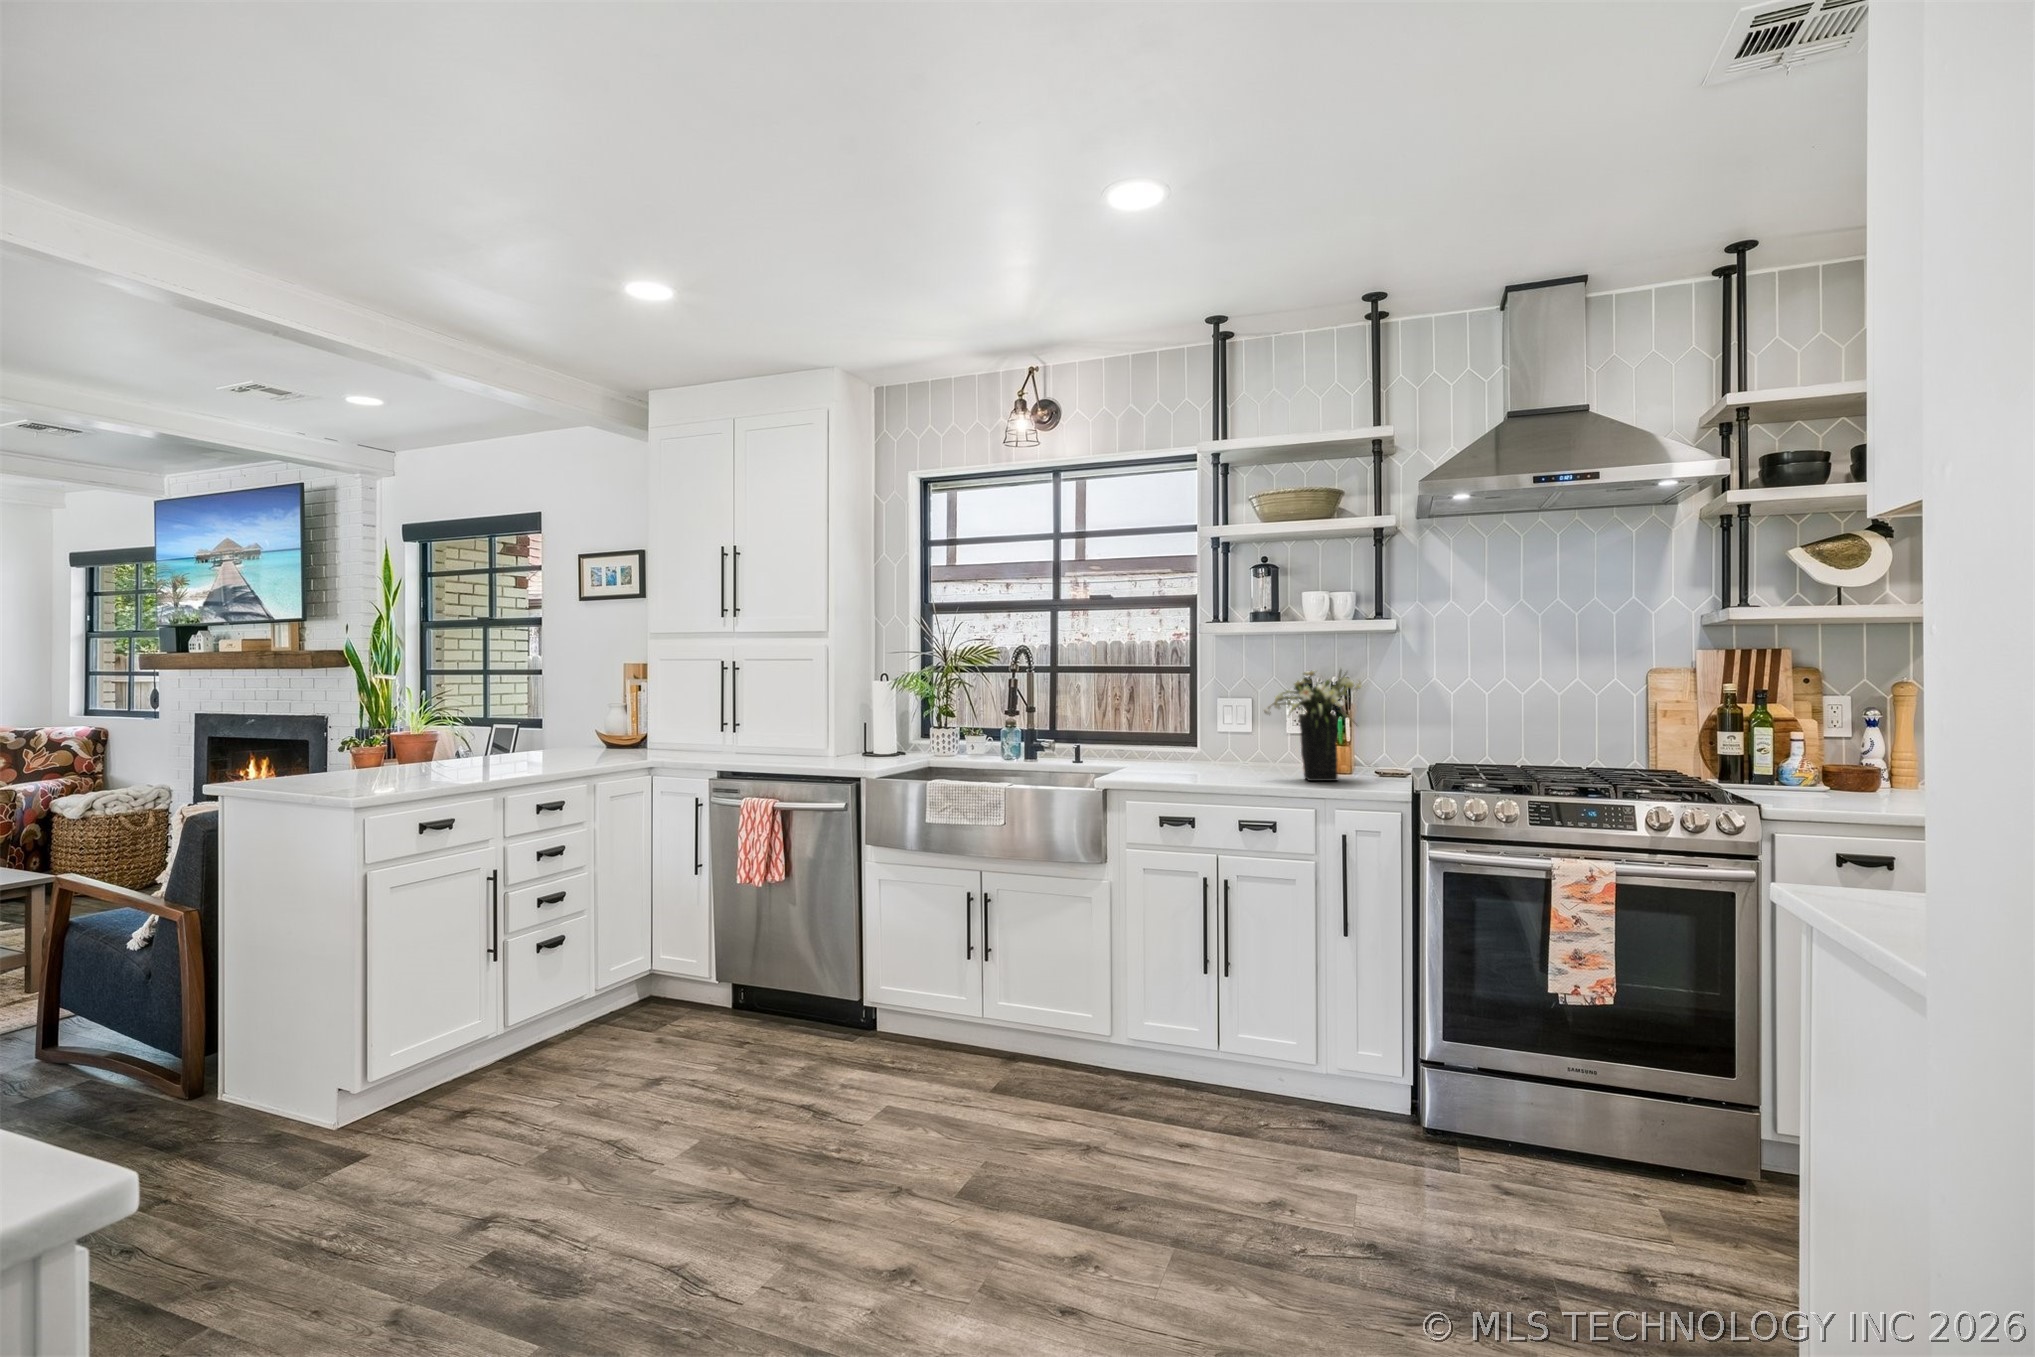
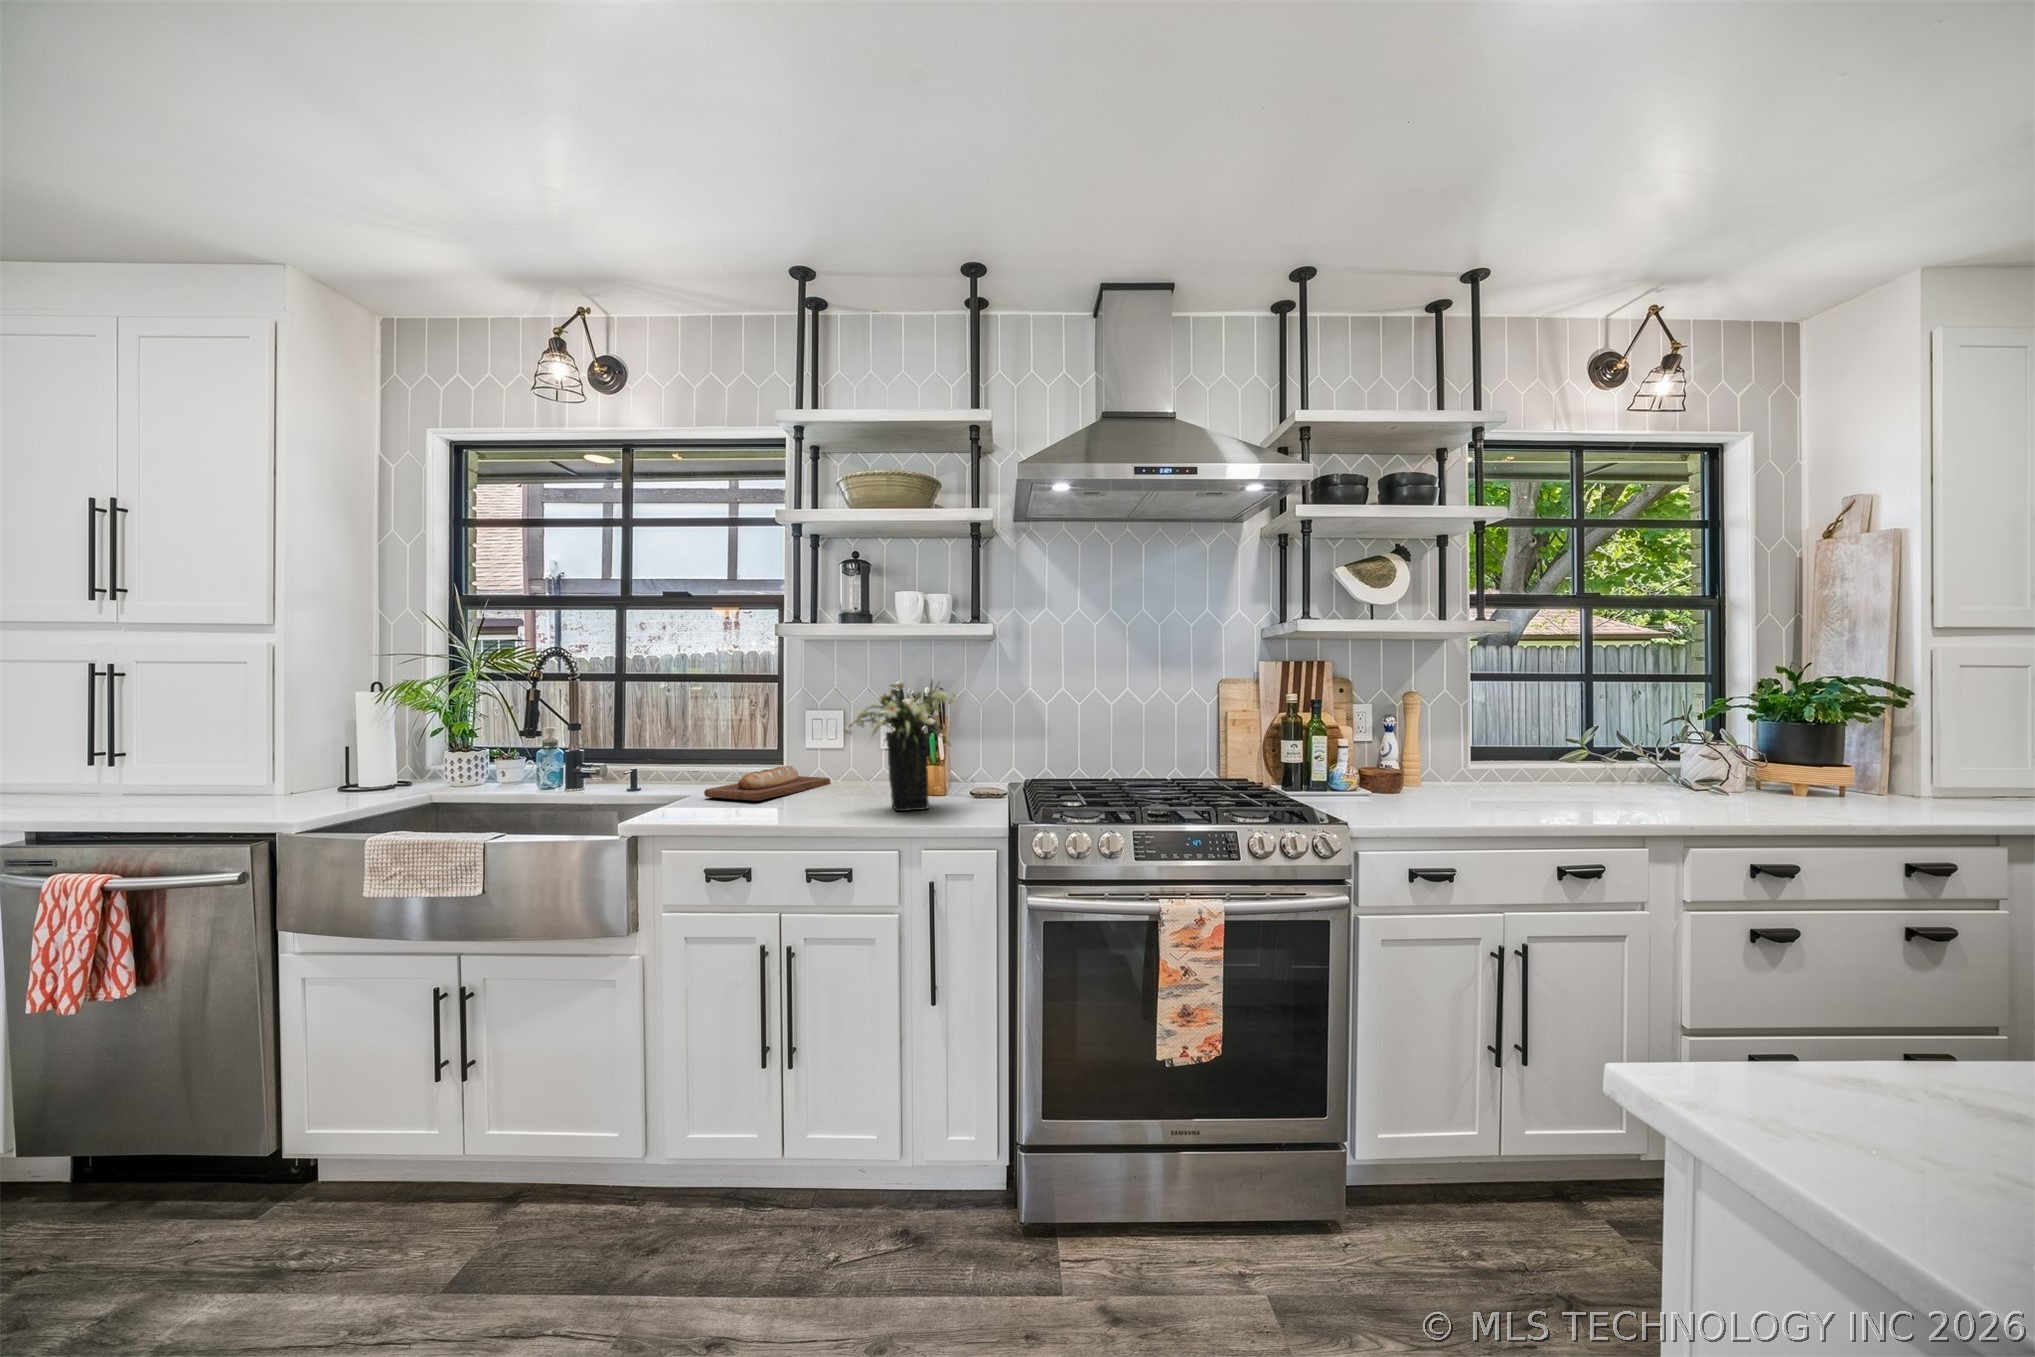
bread loaf: none [1141,747,1241,771] -> present [704,766,830,801]

